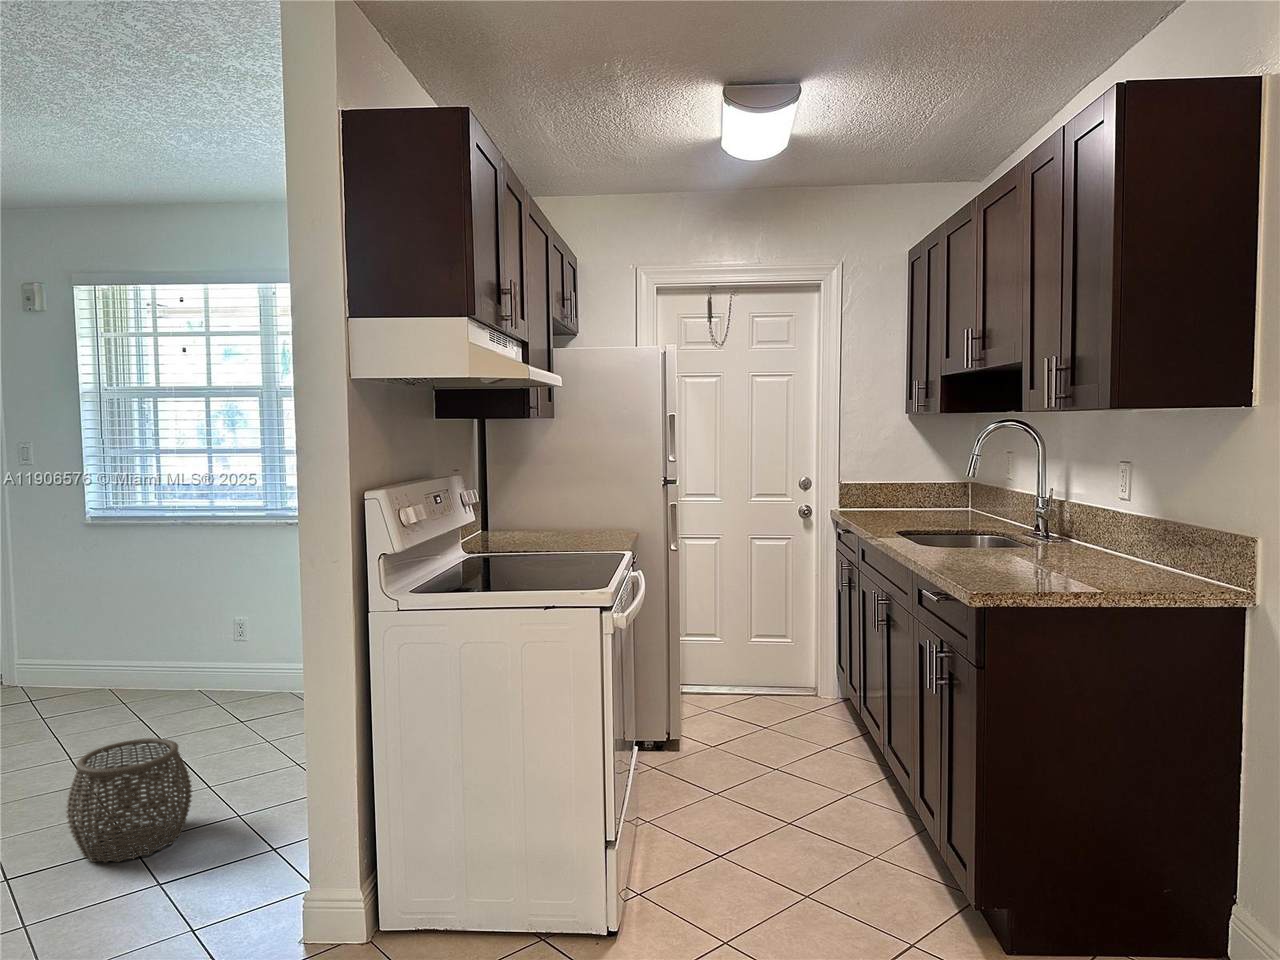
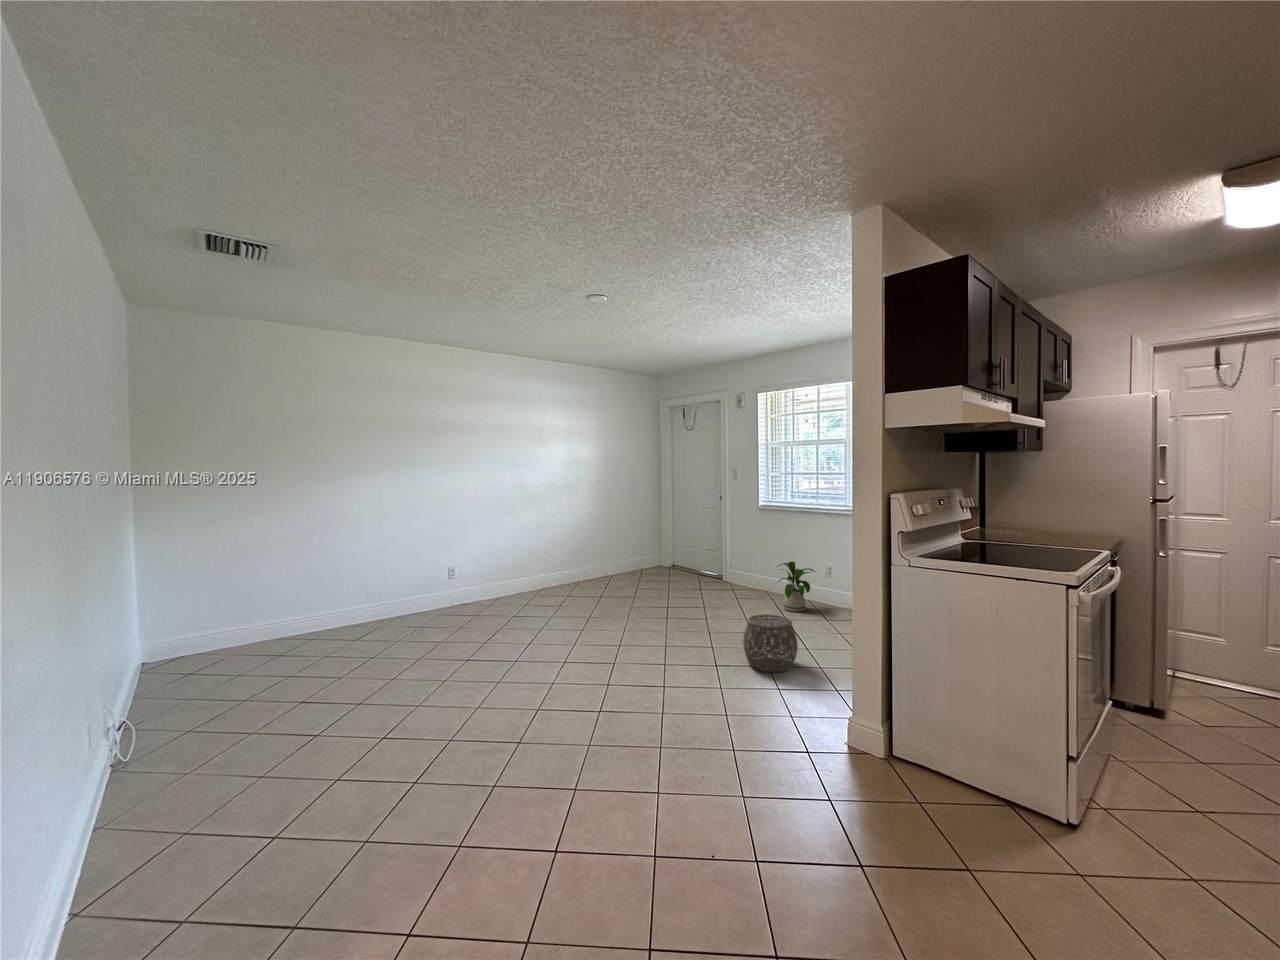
house plant: none [134,622,218,717] -> present [777,562,815,612]

